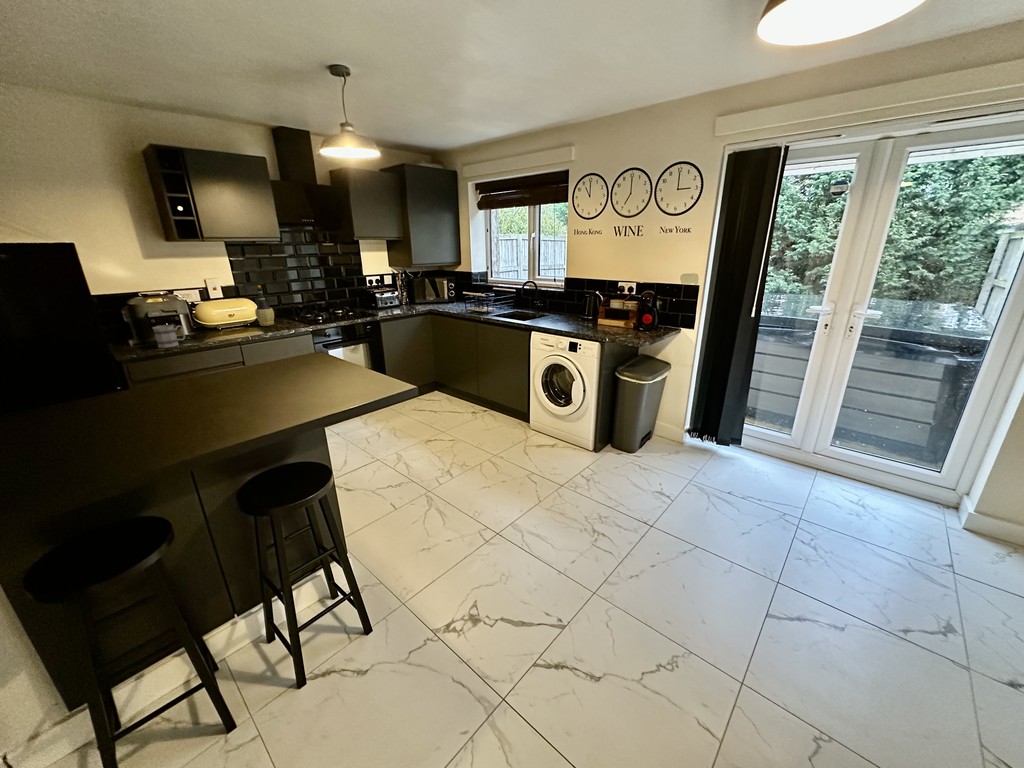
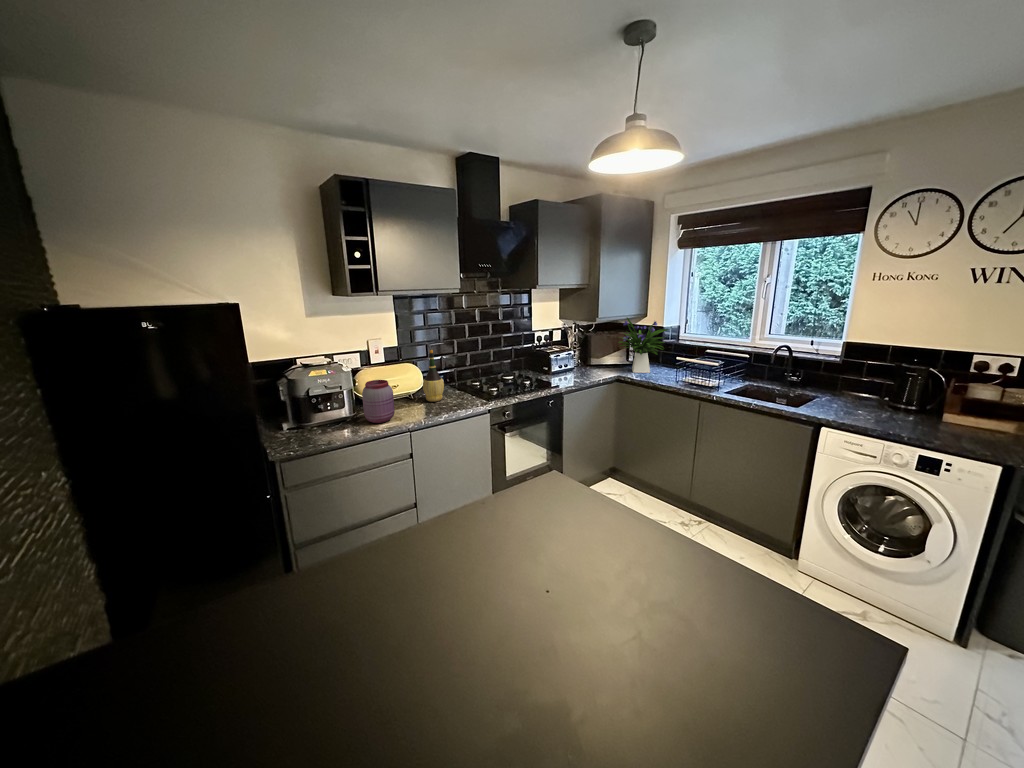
flower arrangement: none [429,263,468,306] -> present [619,318,668,373]
jar: none [195,306,226,339] -> present [362,380,395,423]
mug: present [153,325,185,348] -> none [315,407,350,440]

